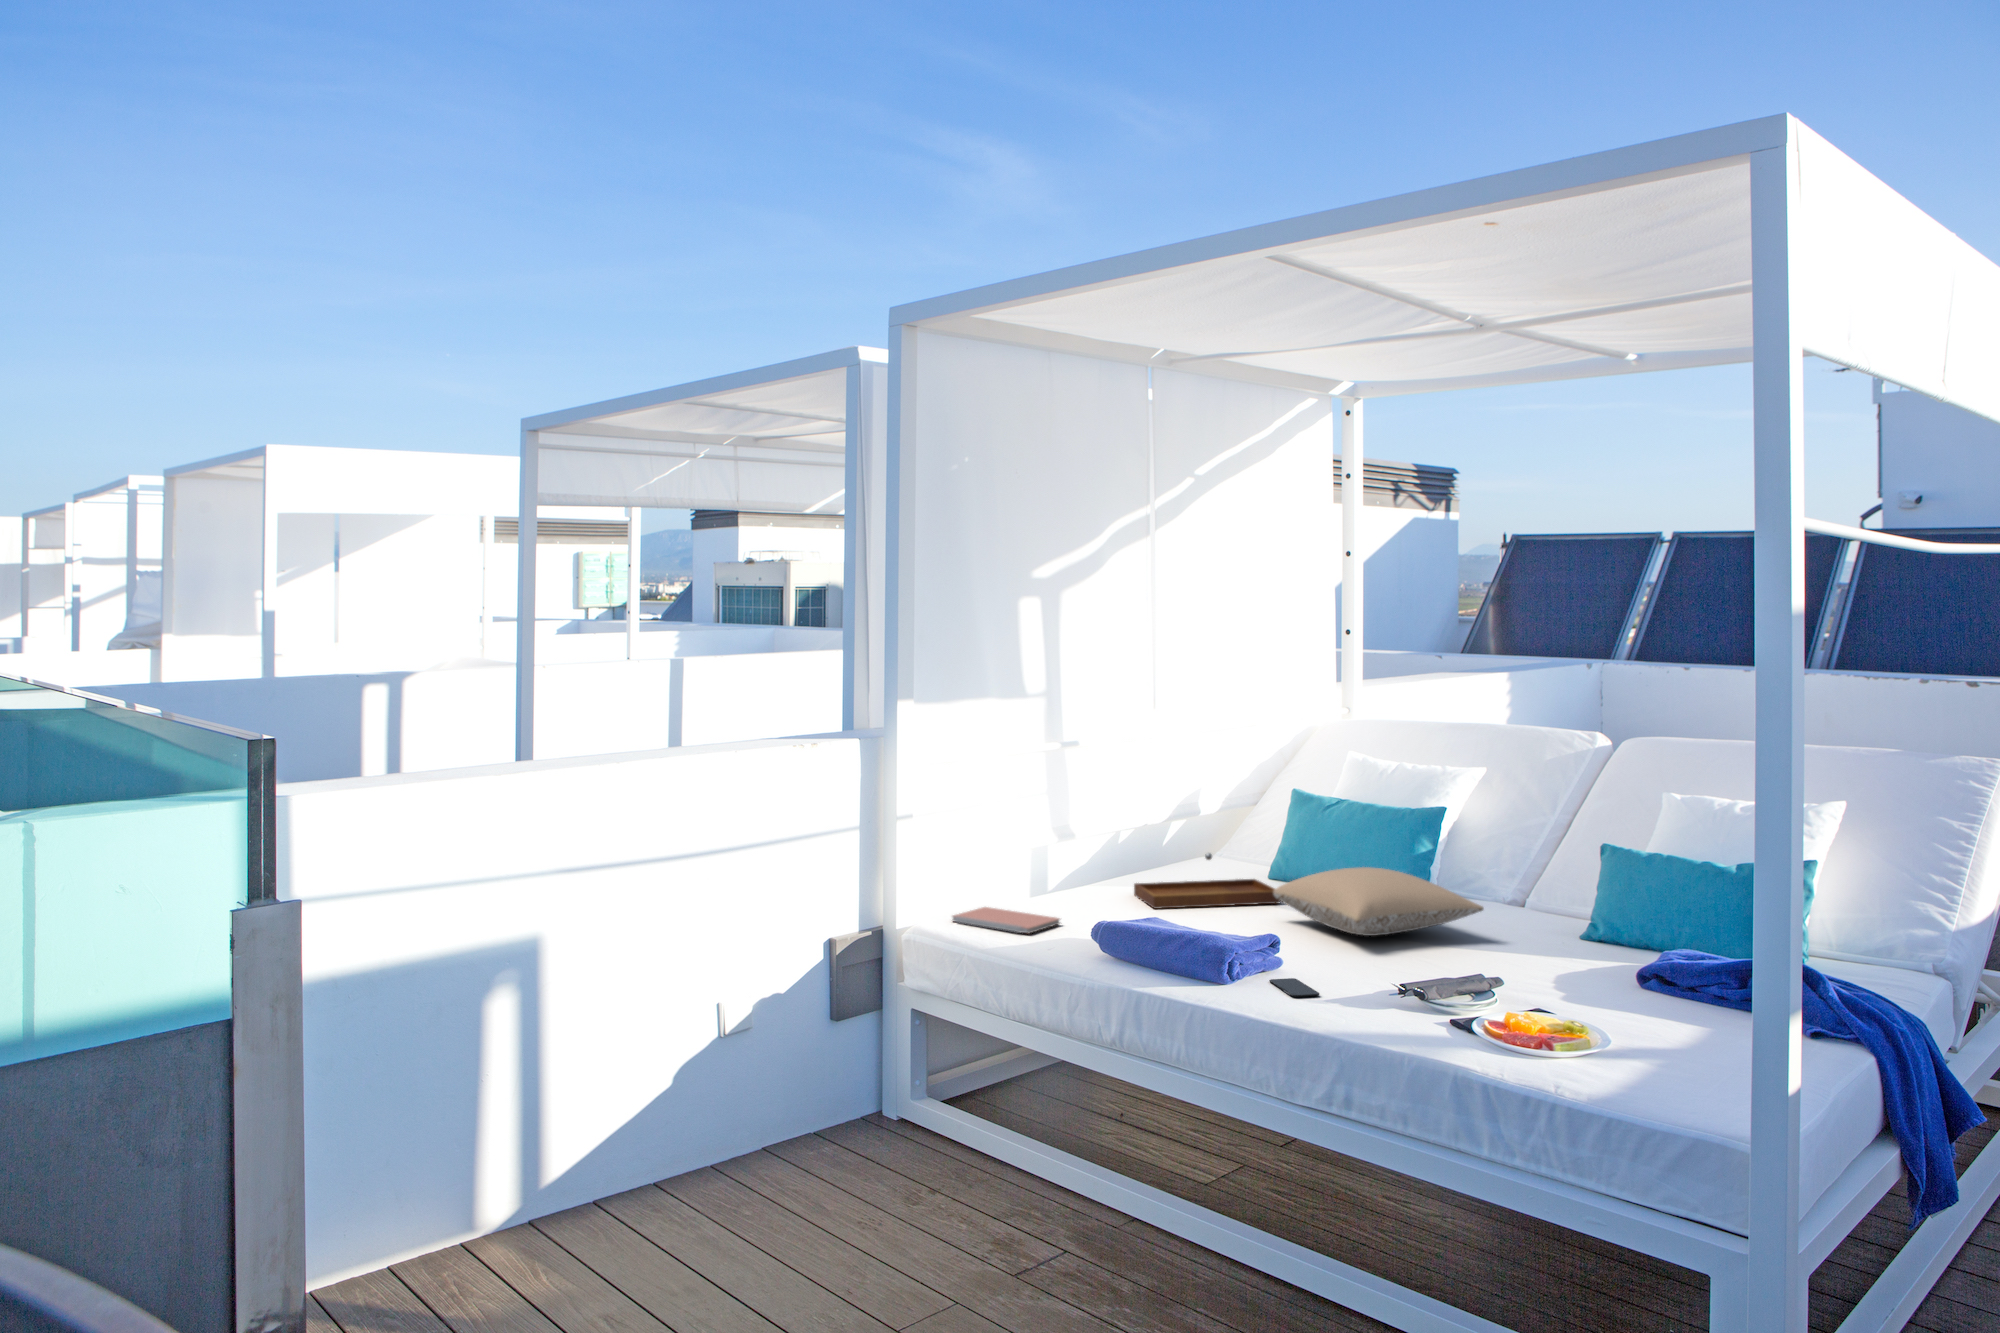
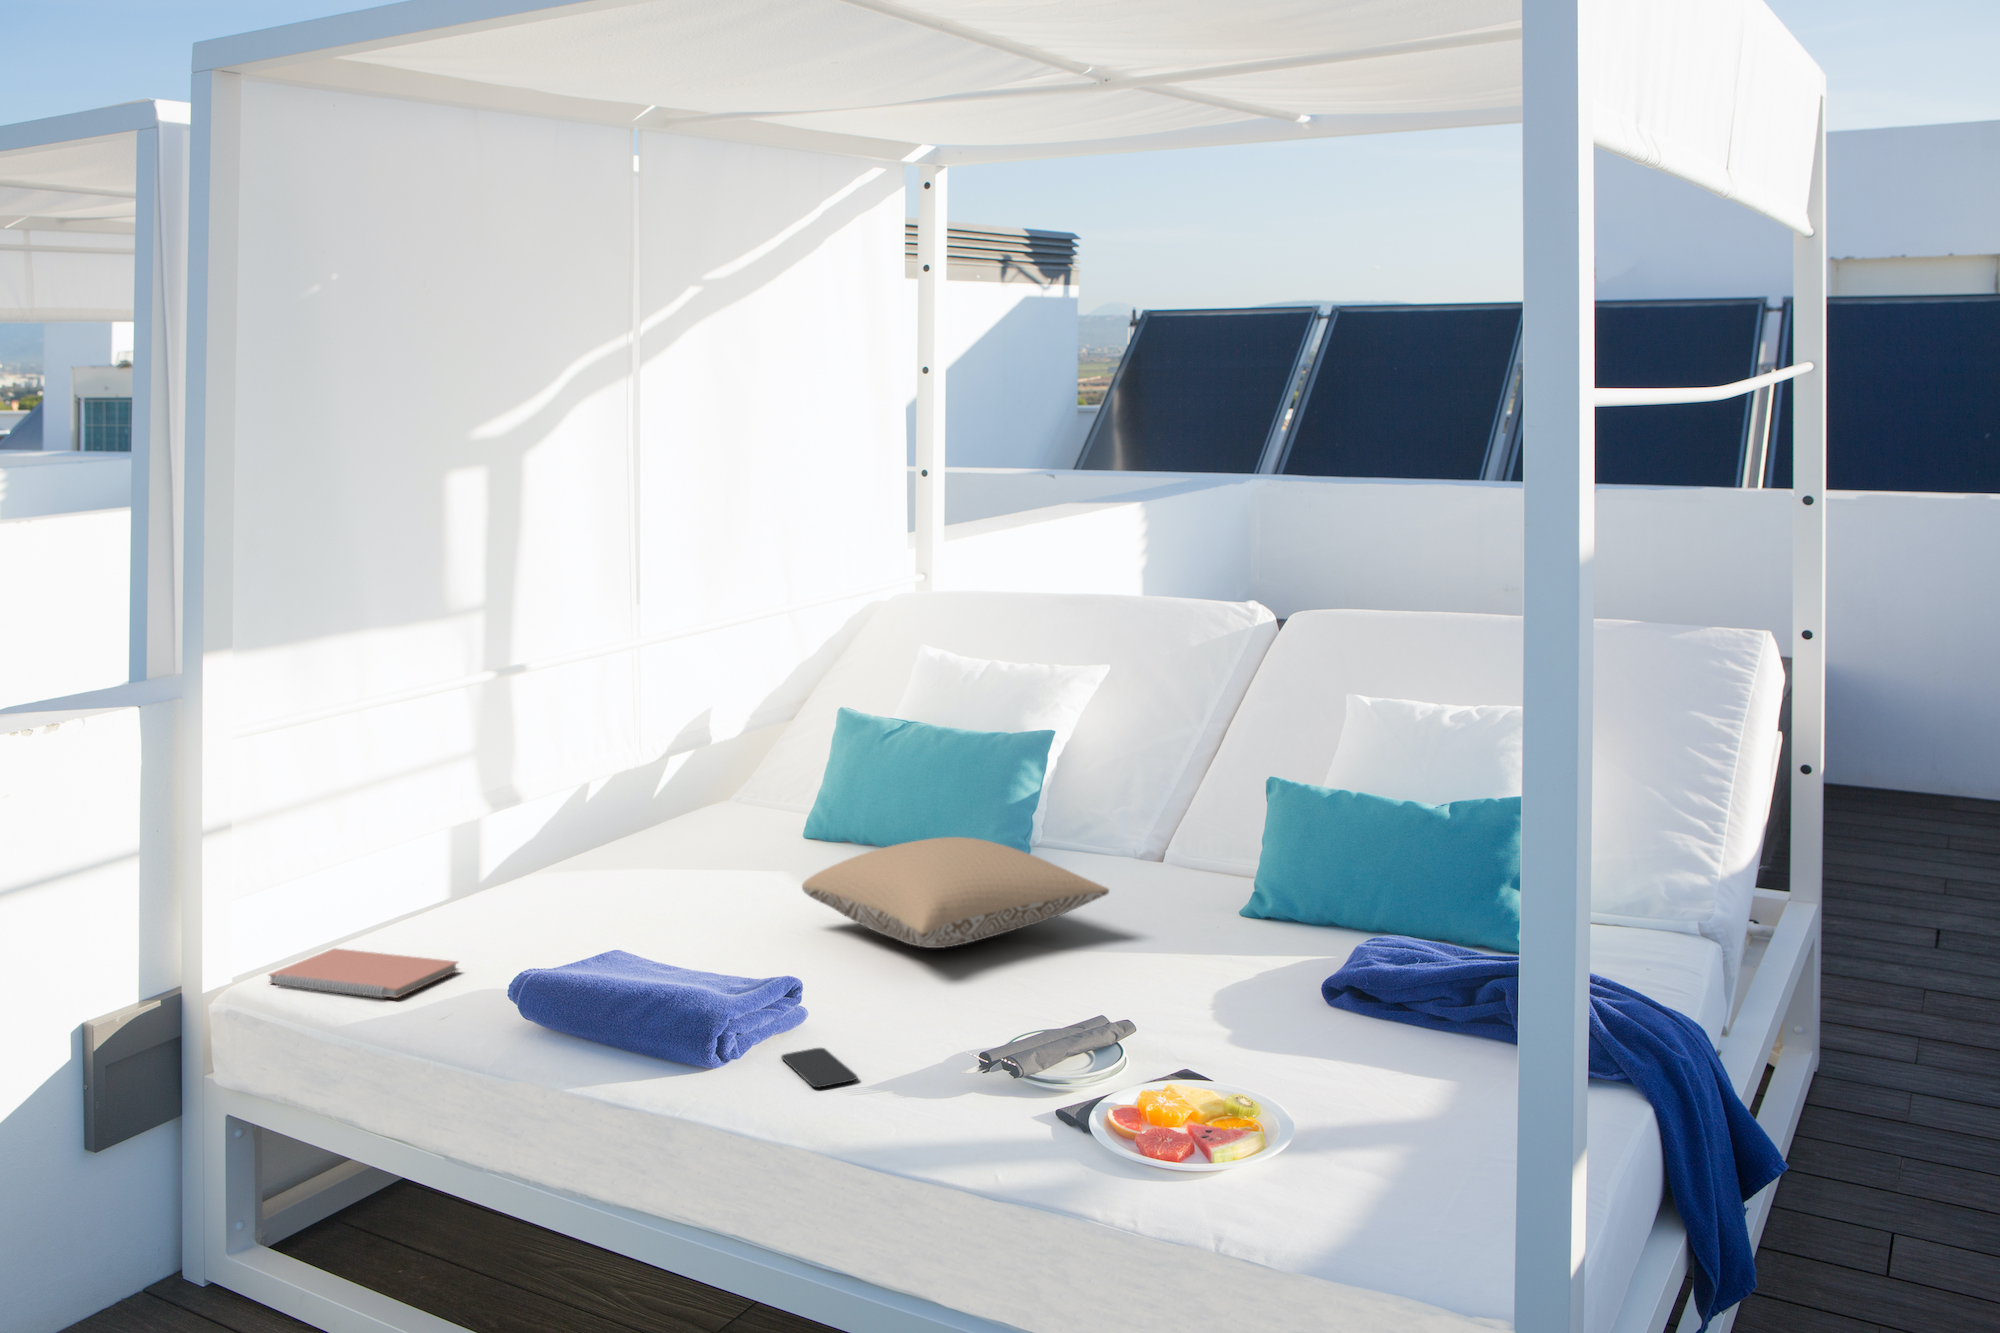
tray: present [1134,853,1280,909] -> none [593,824,819,923]

